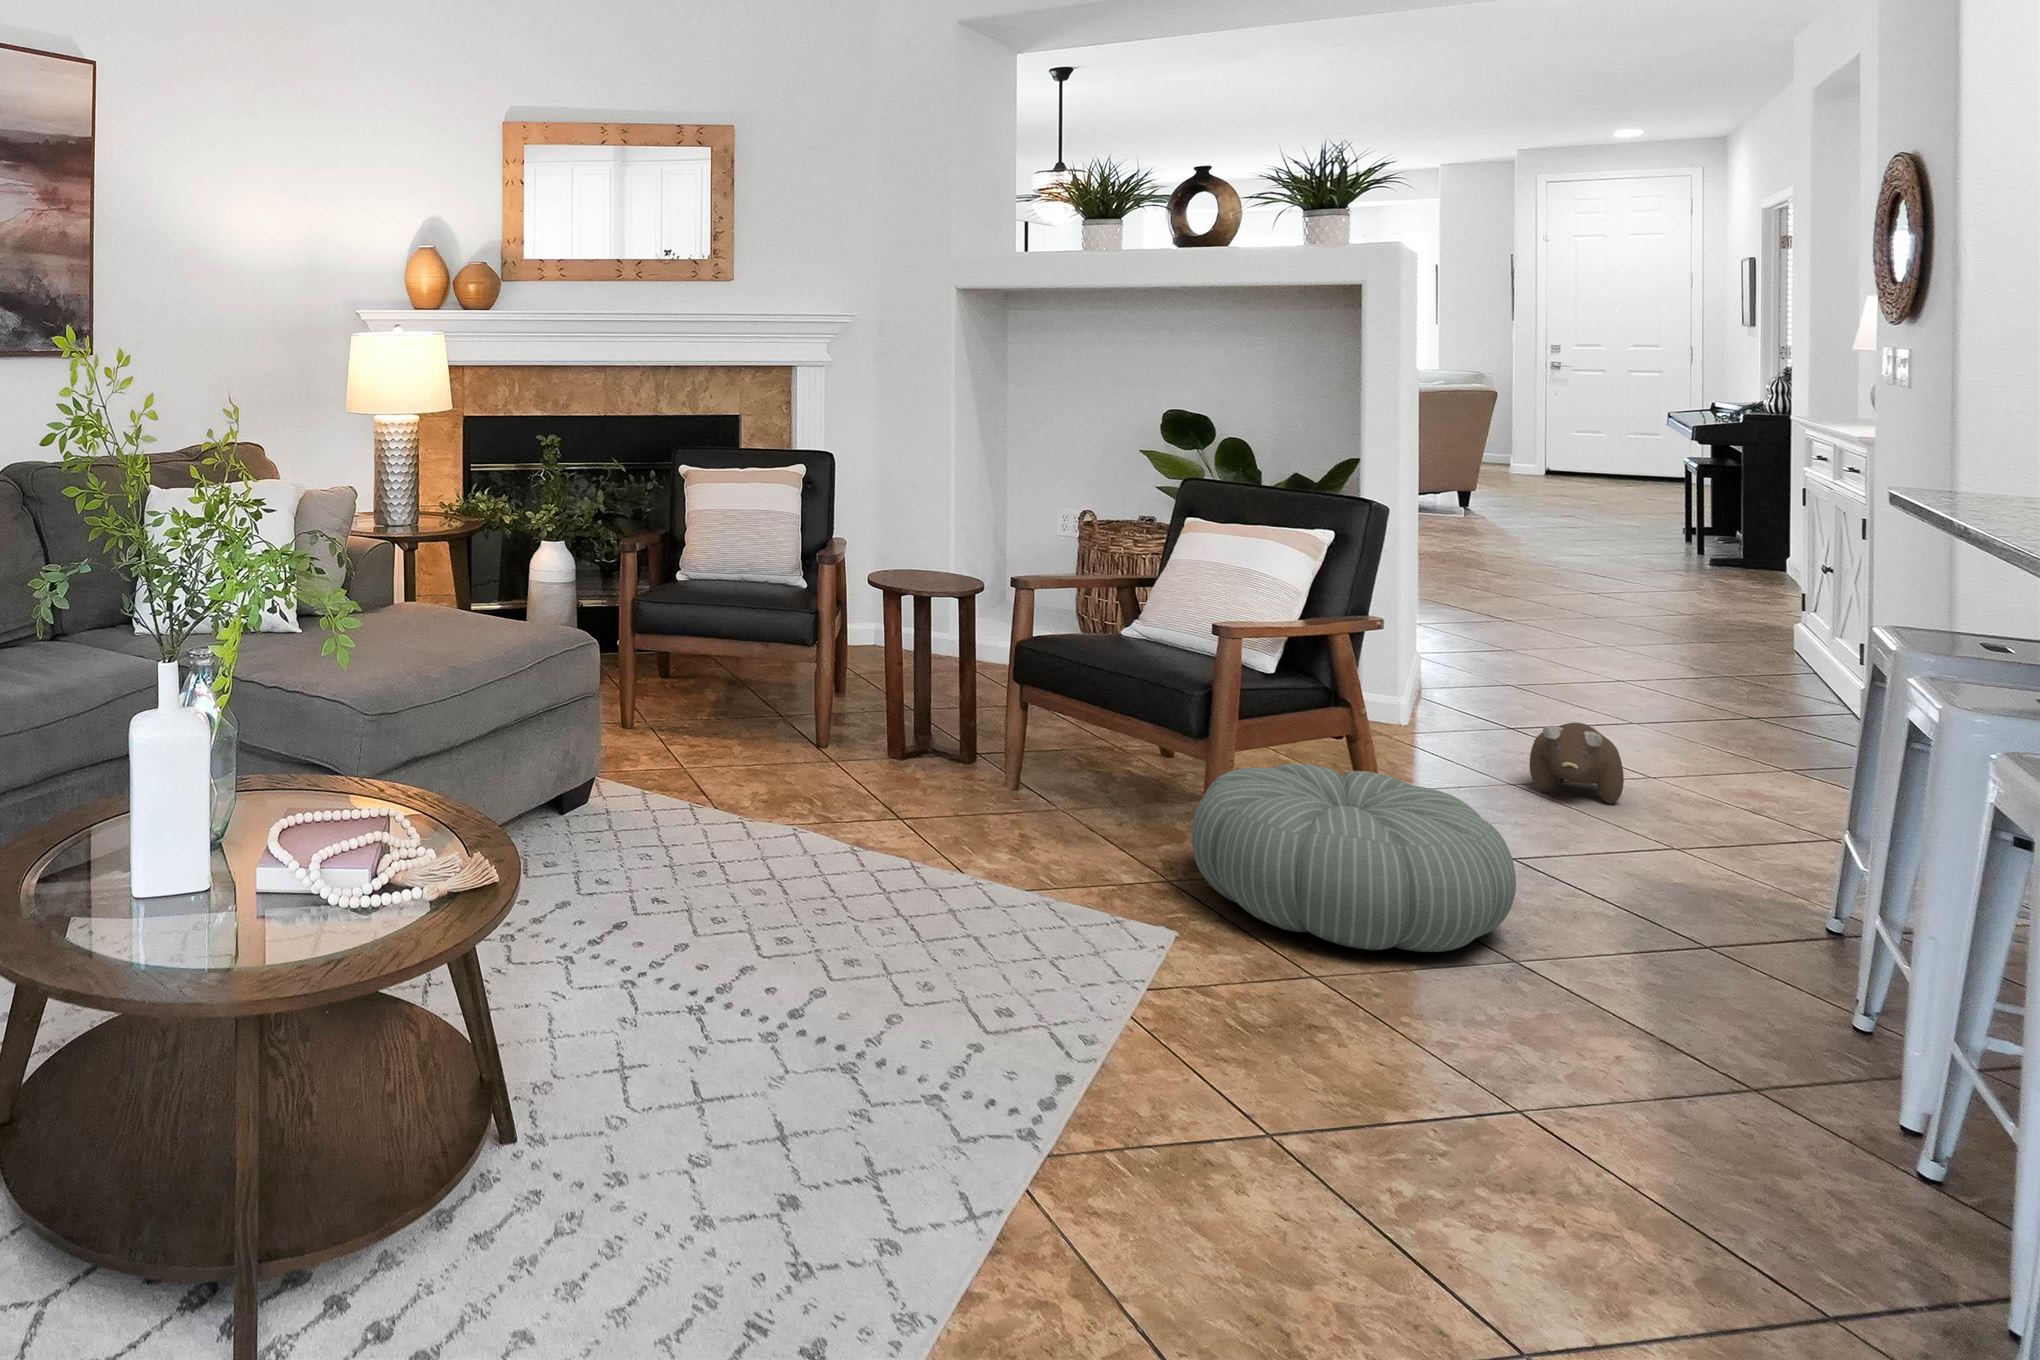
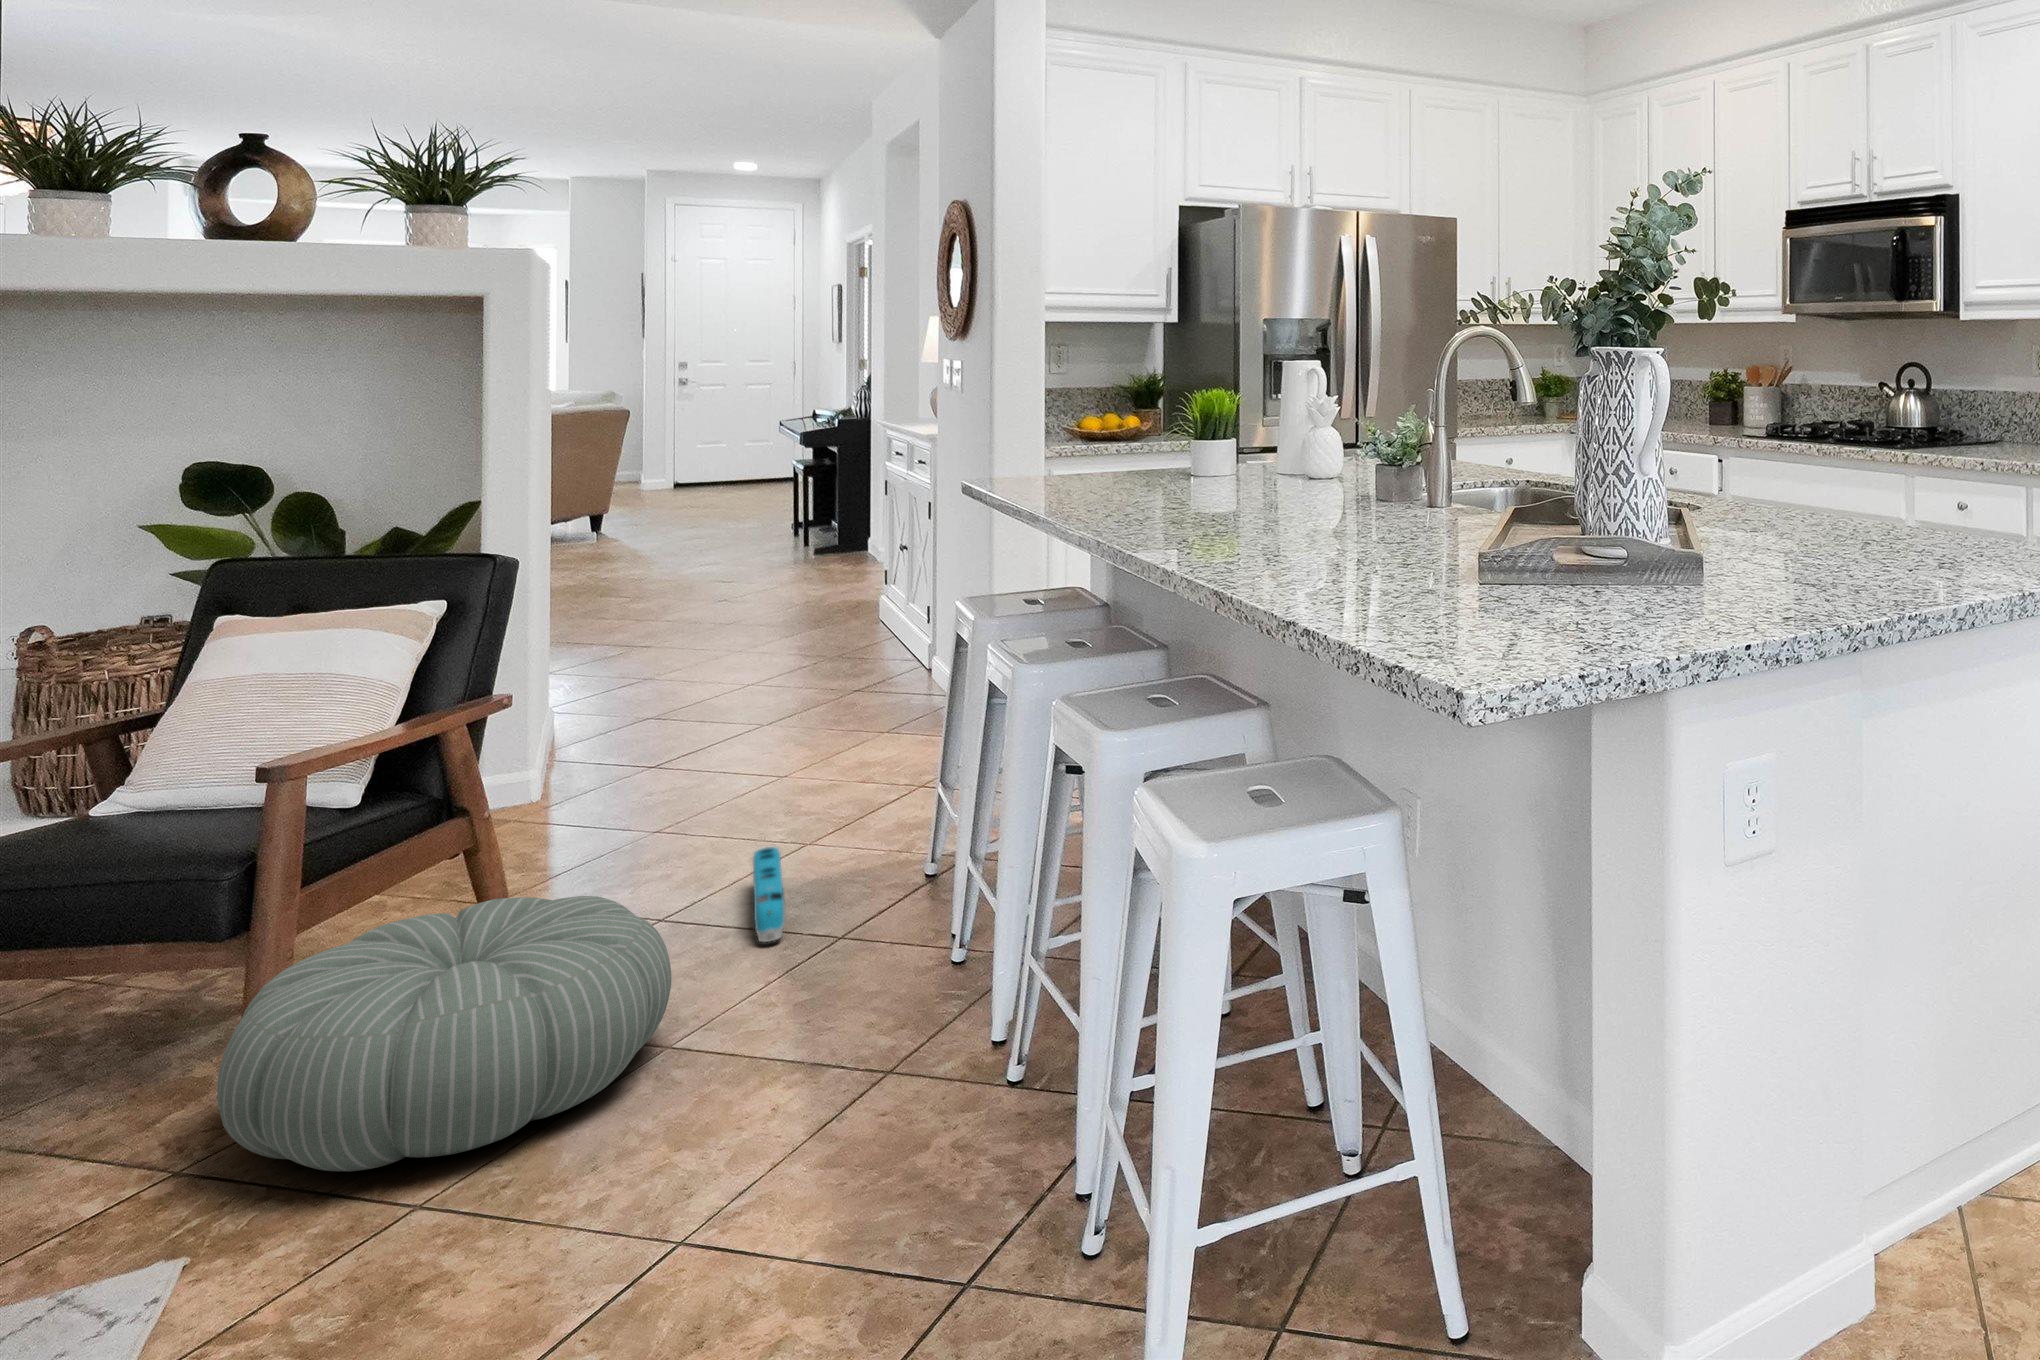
plush toy: present [1530,723,1624,804] -> none [675,754,766,837]
toy train: none [1602,817,1635,902] -> present [753,847,785,942]

